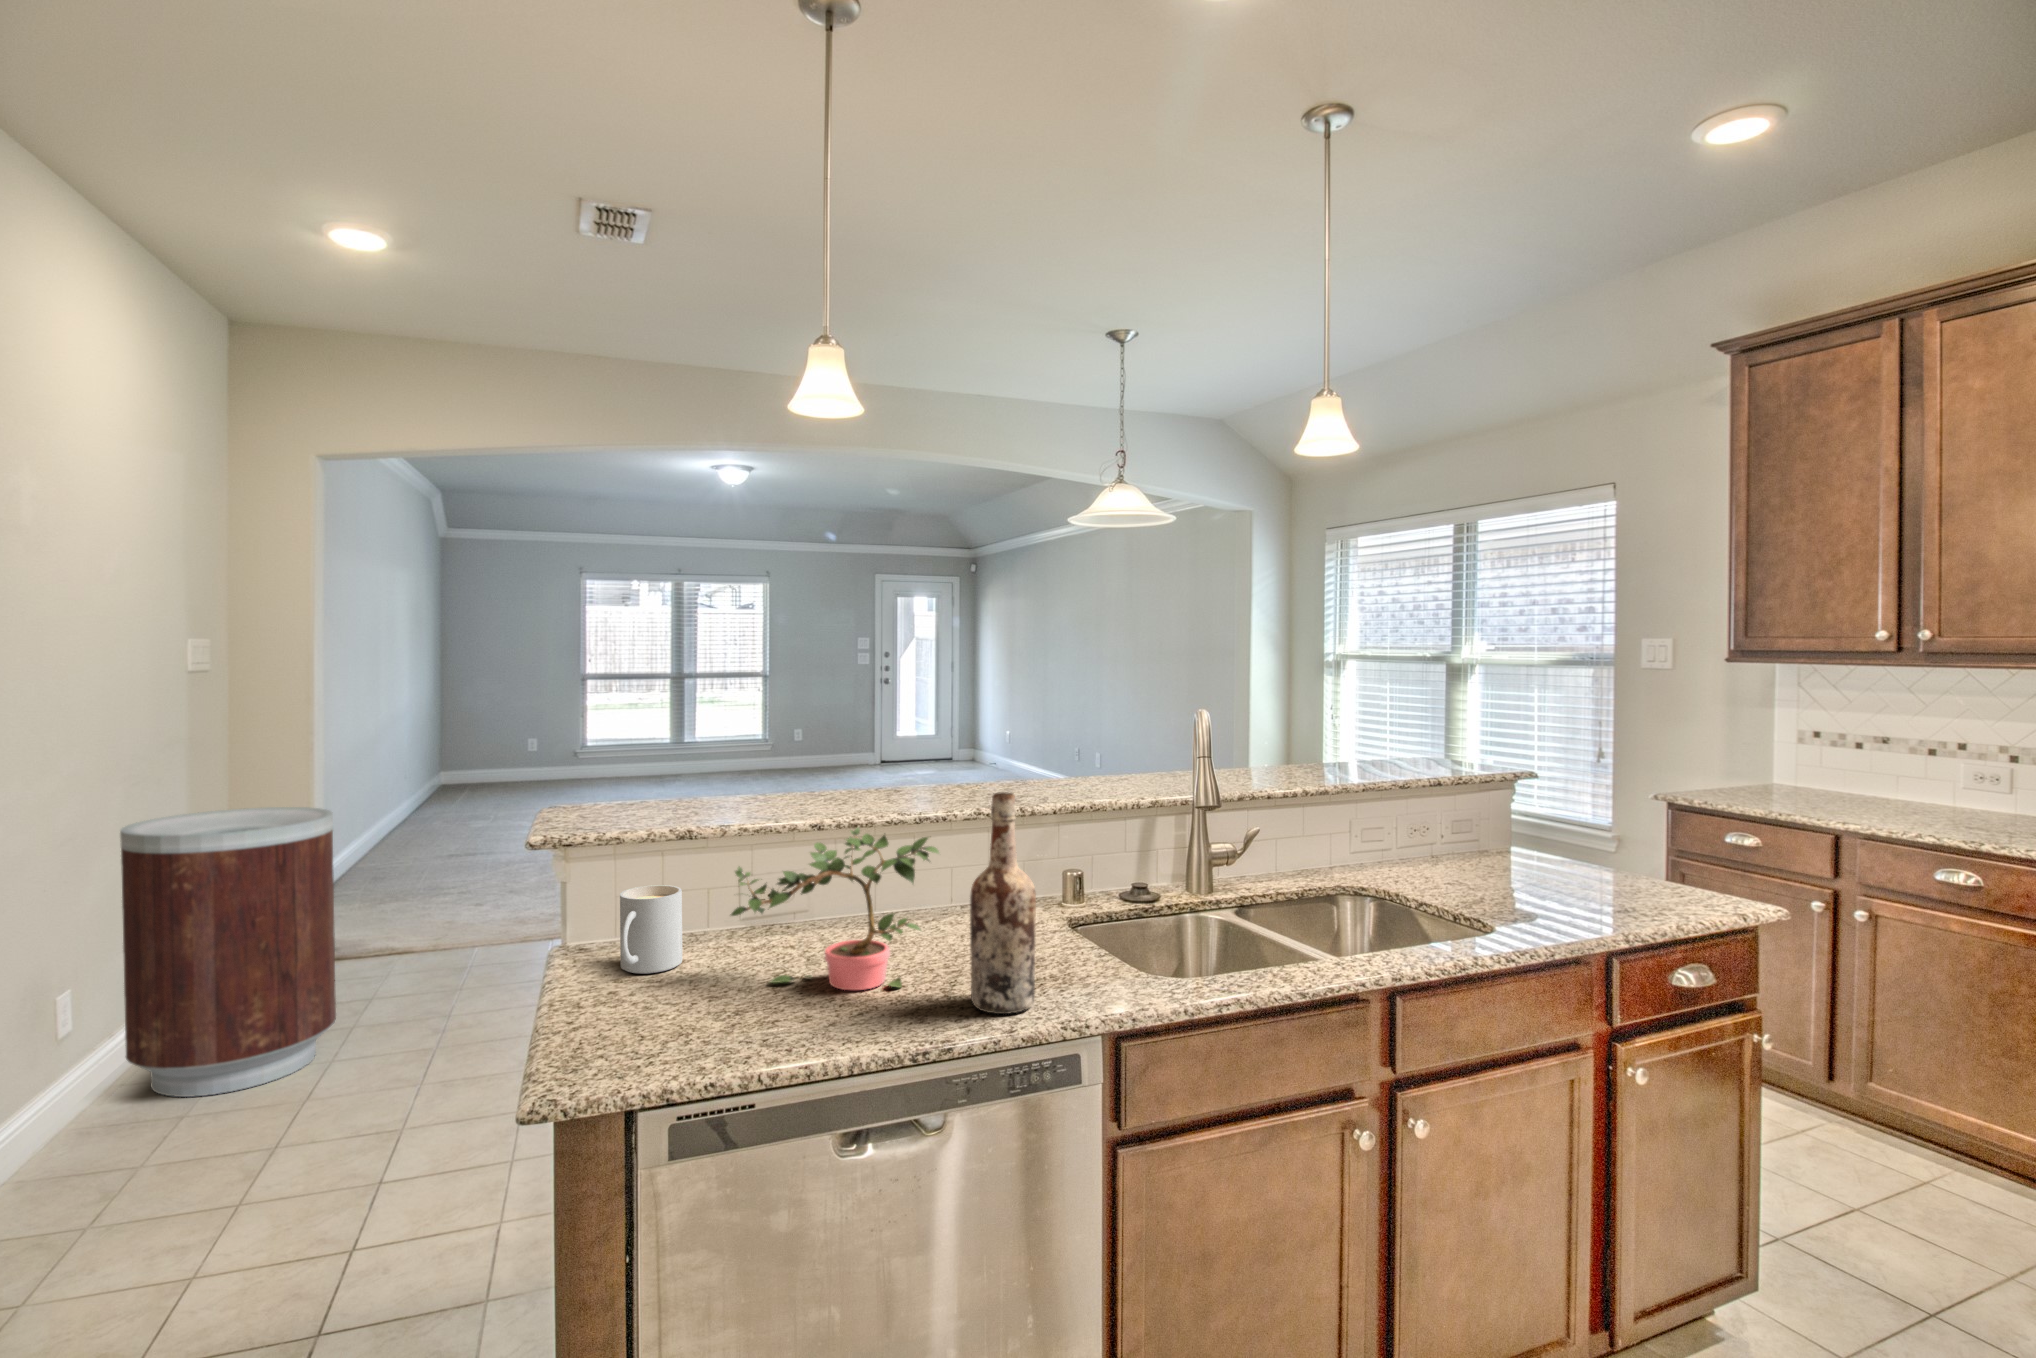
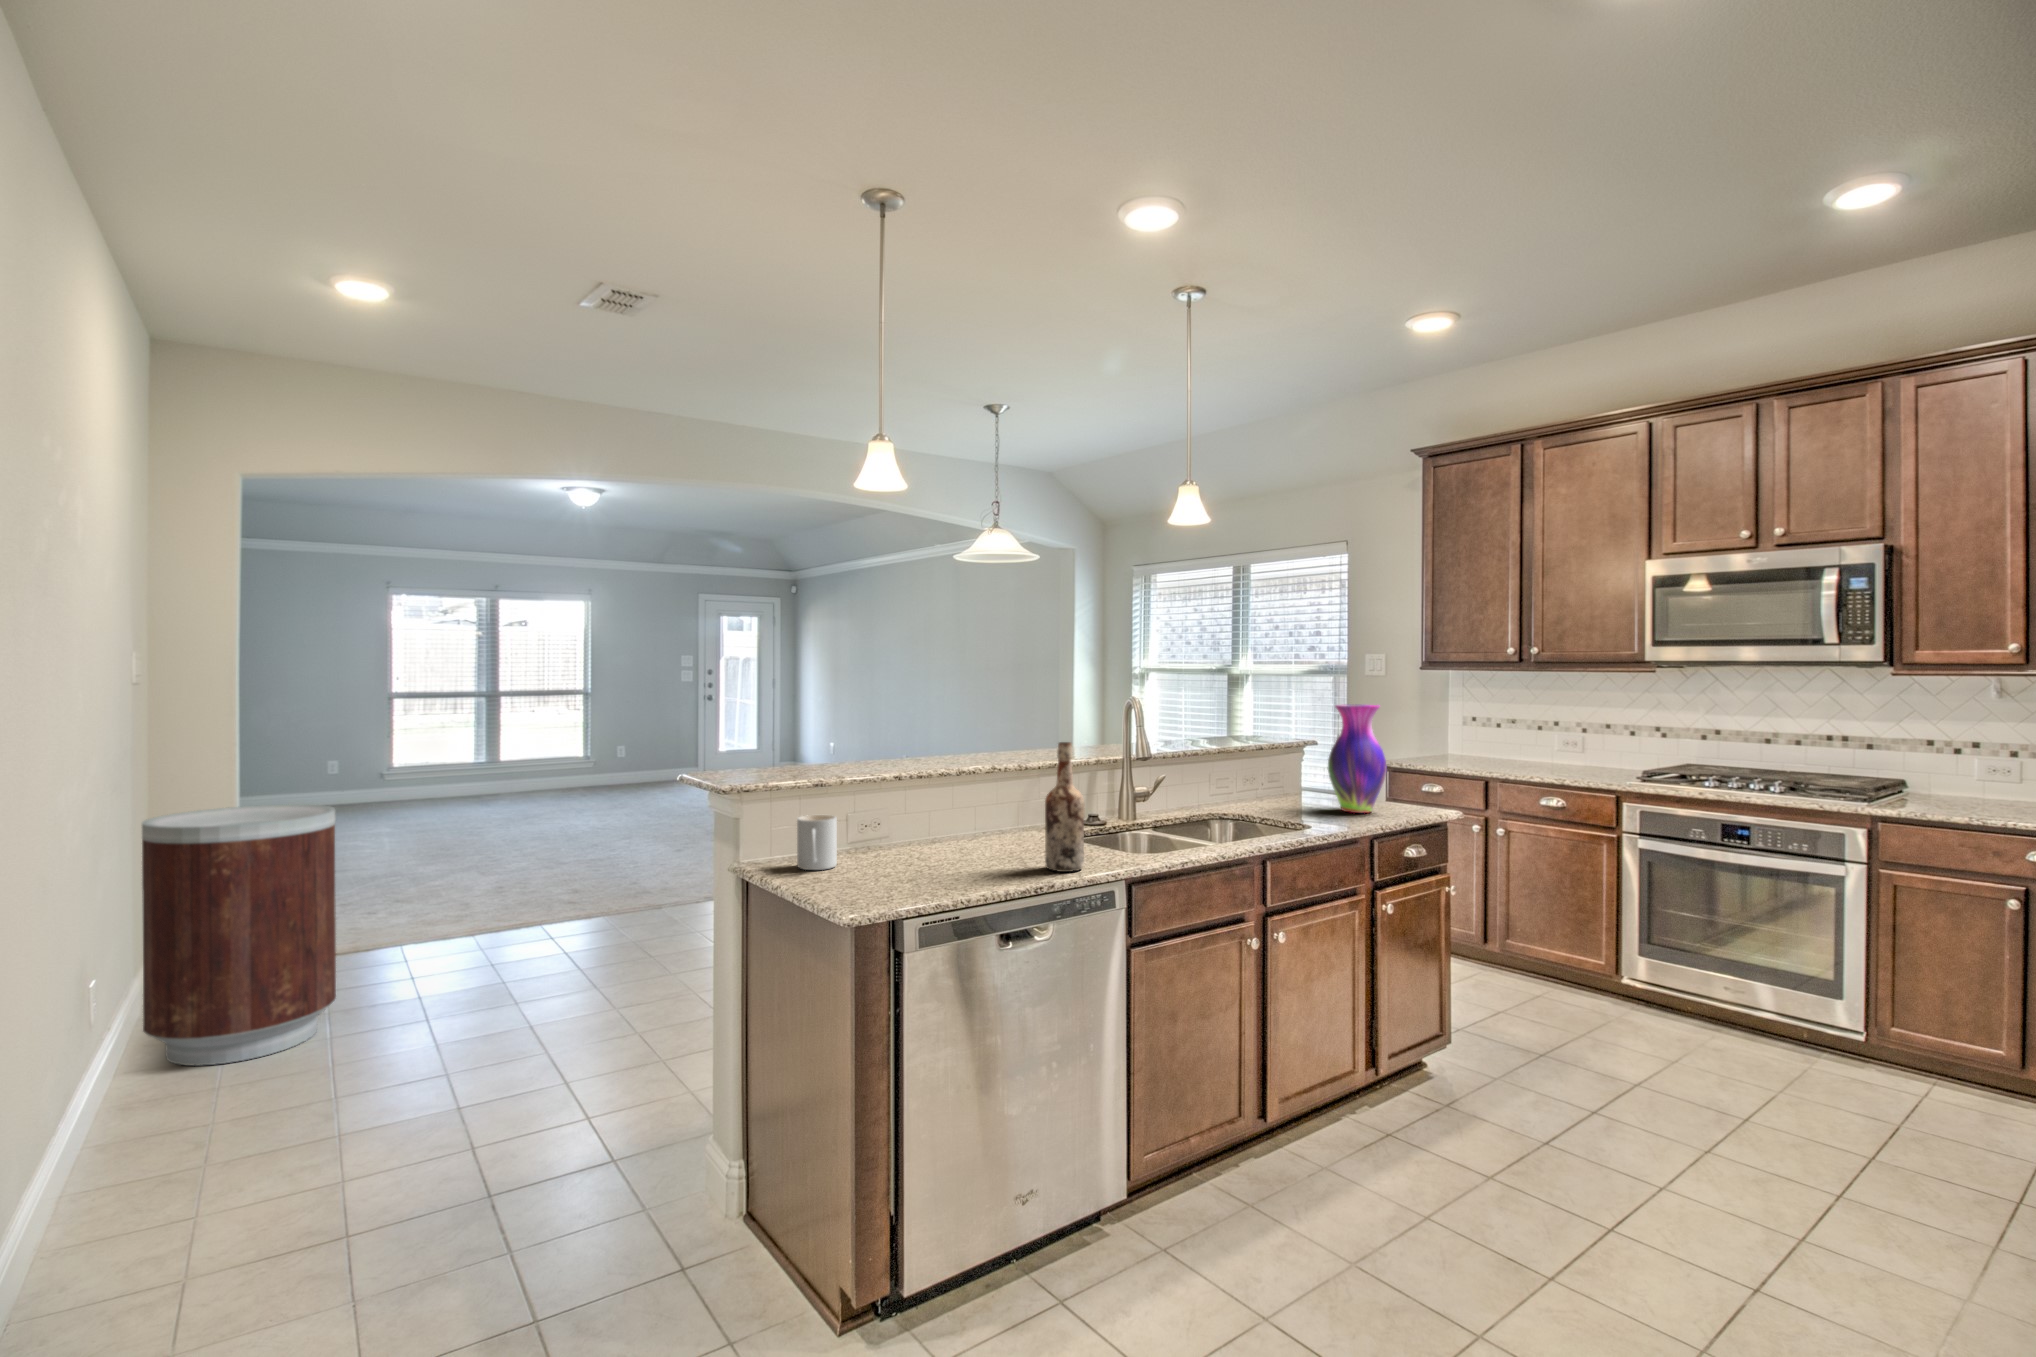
vase: none [1537,722,1641,899] -> present [1328,705,1387,813]
potted plant: present [731,828,939,990] -> none [877,769,1021,869]

